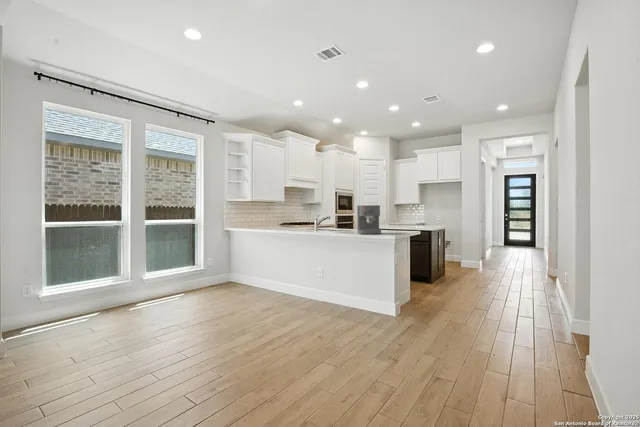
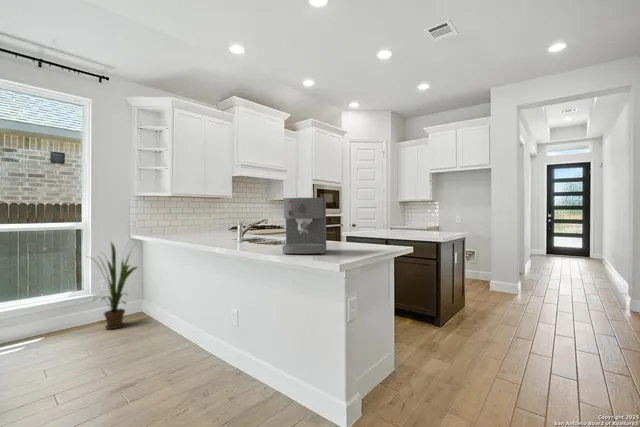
house plant: none [203,232,238,290] -> present [102,242,137,329]

